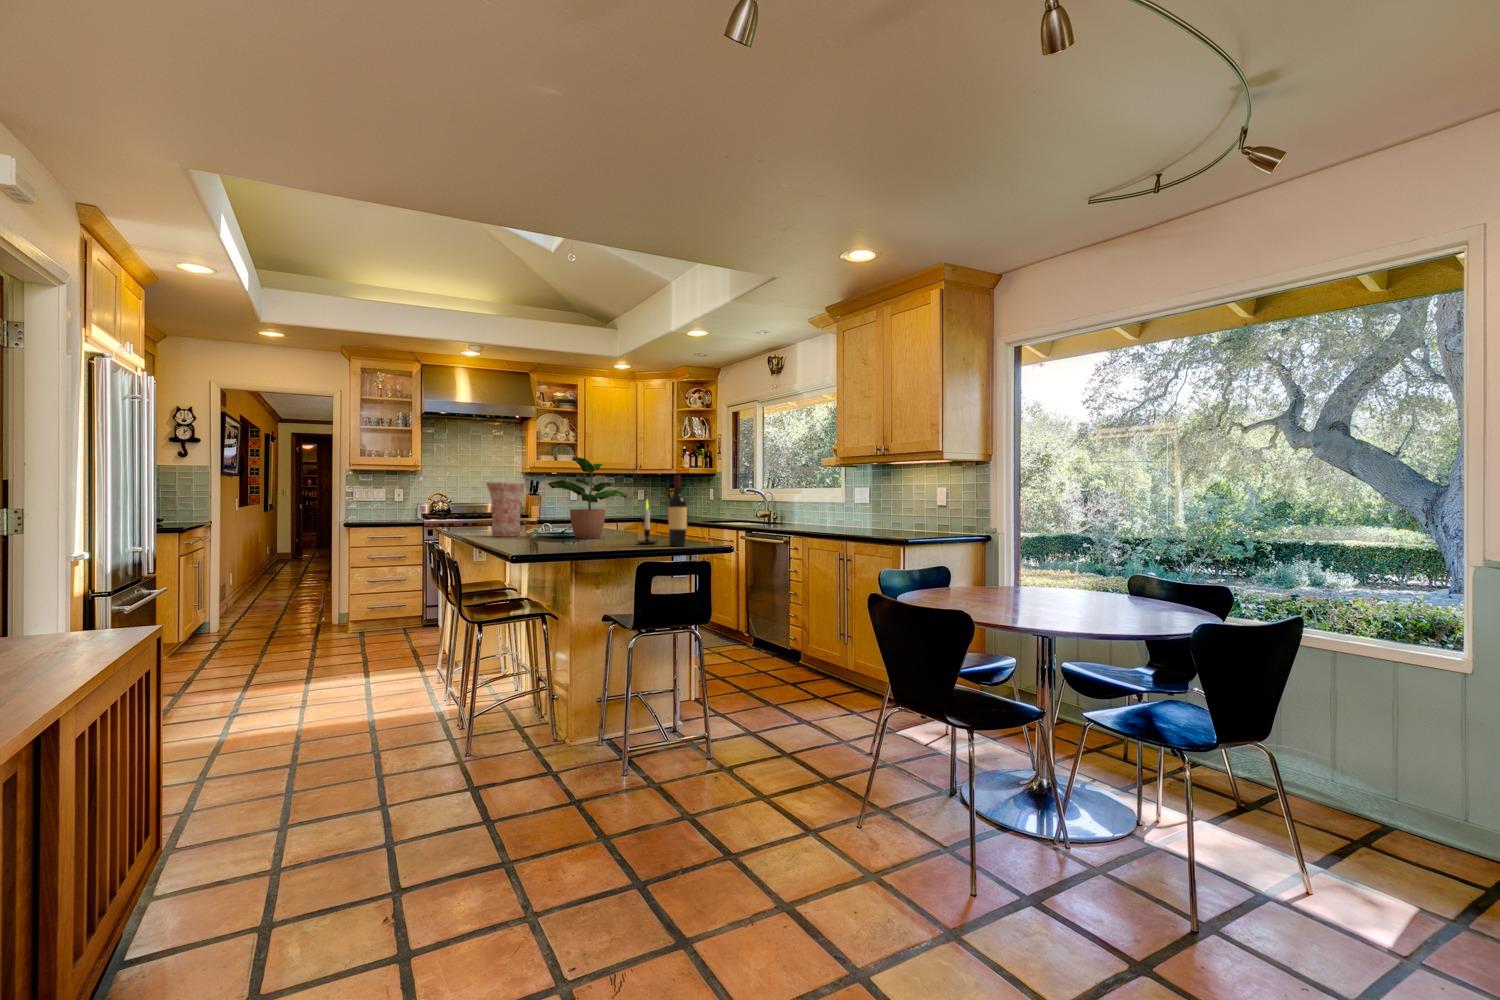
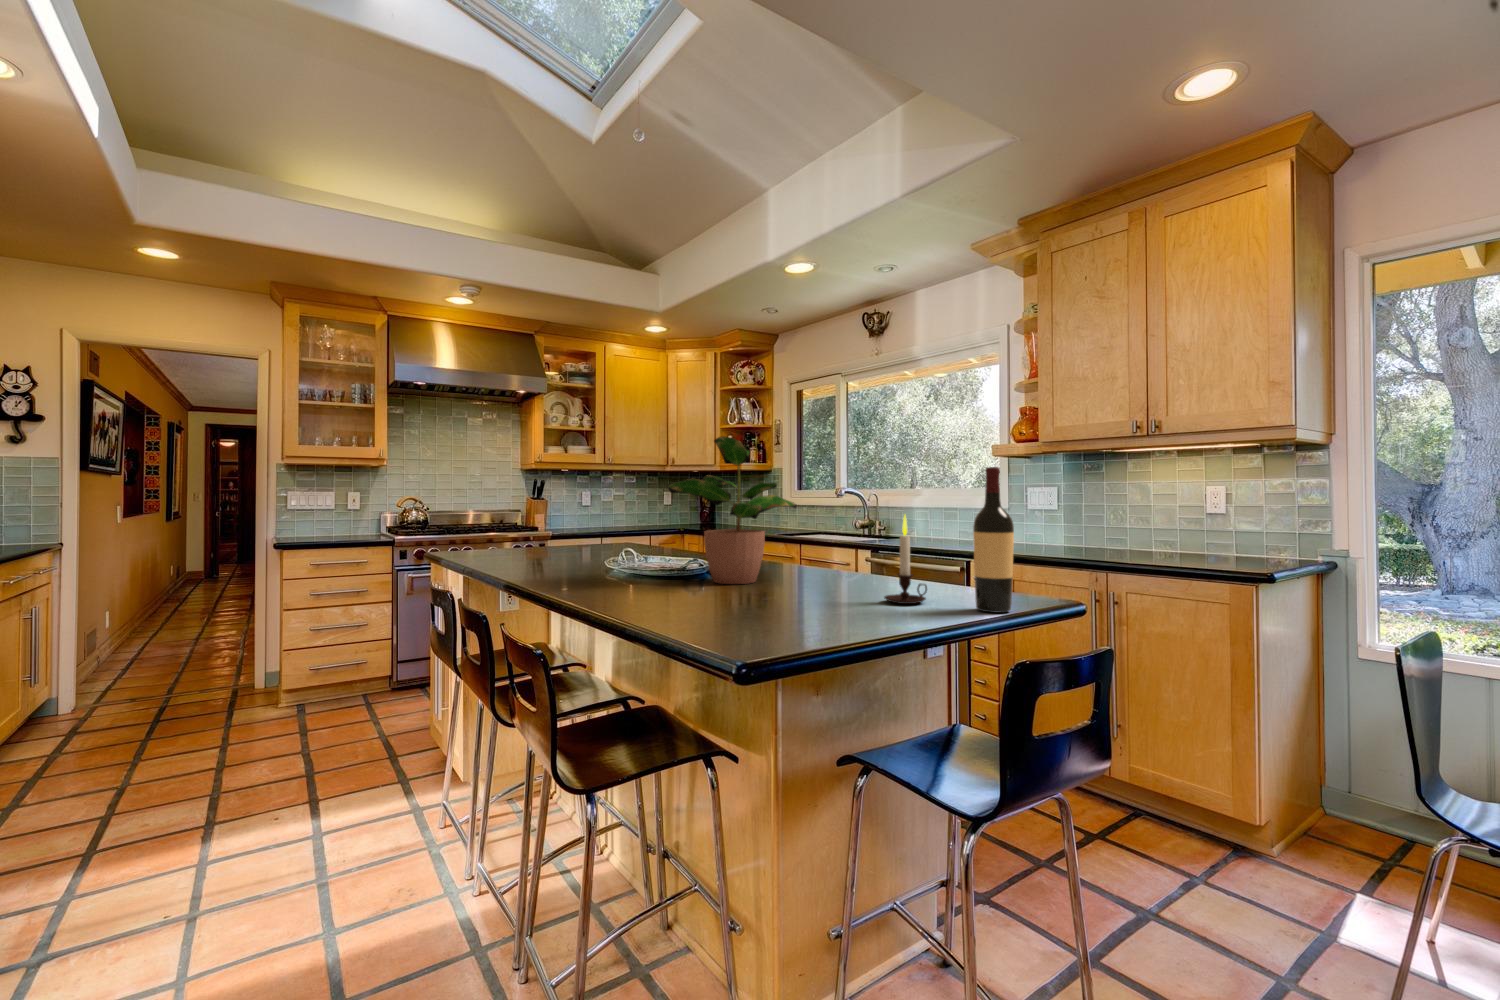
vase: present [486,482,526,537] -> none [541,483,612,581]

